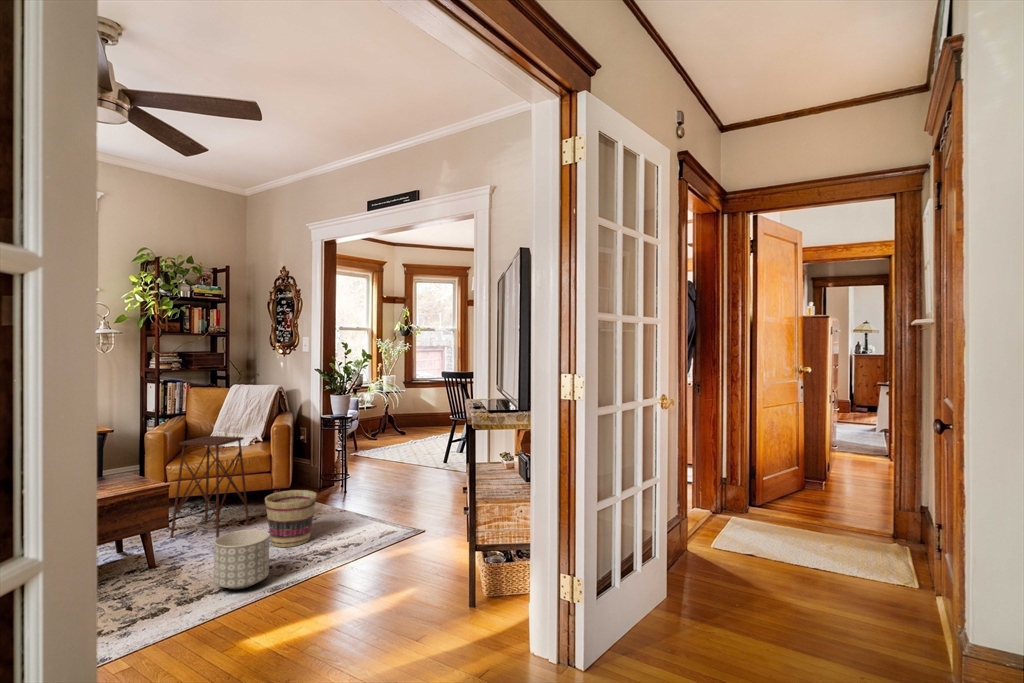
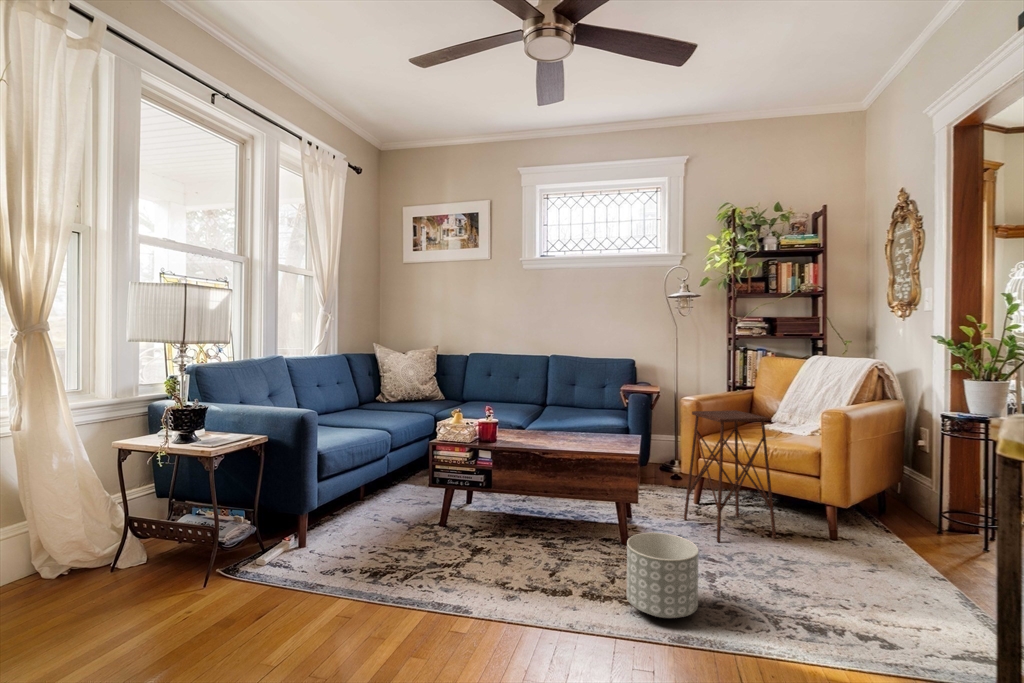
basket: present [265,490,317,547] -> none [755,504,839,597]

